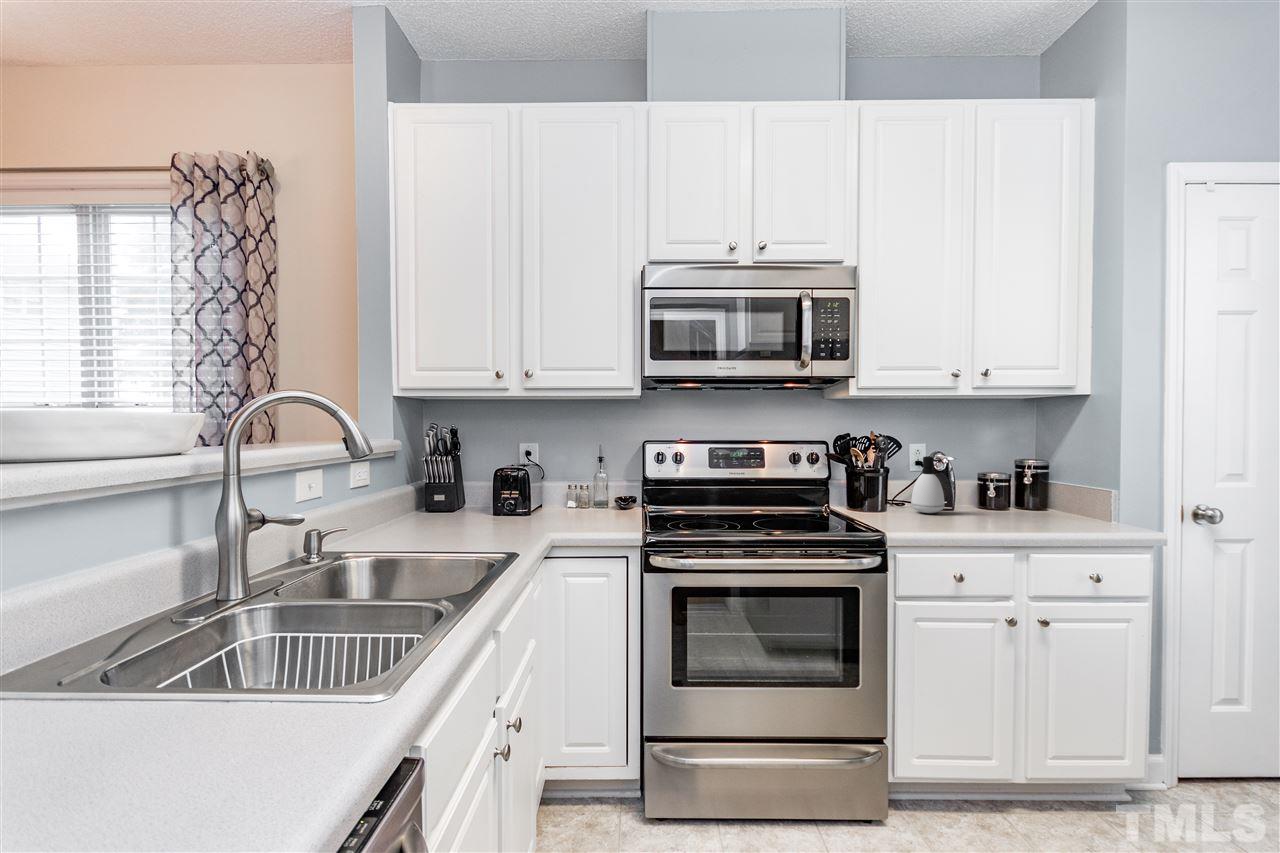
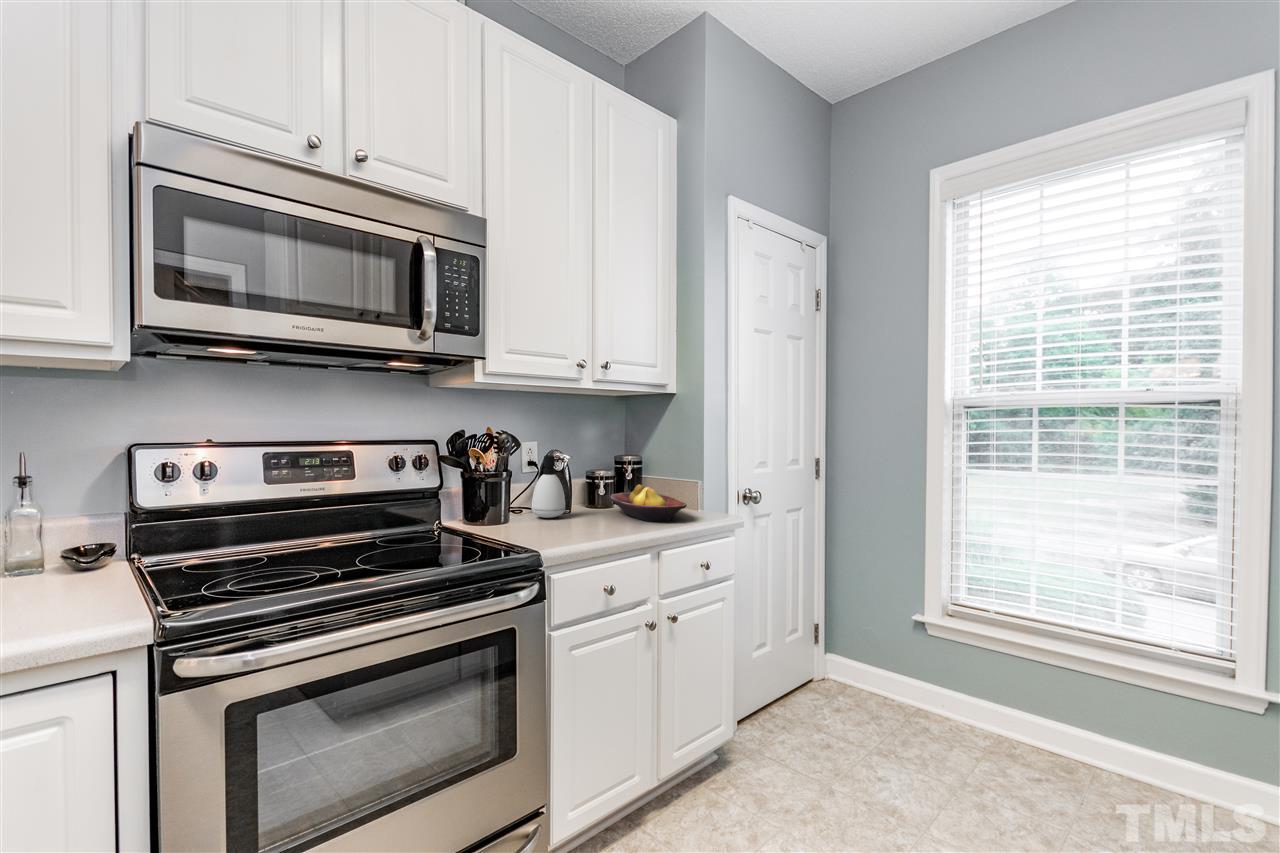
fruit bowl: none [996,489,1077,527] -> present [610,484,687,522]

